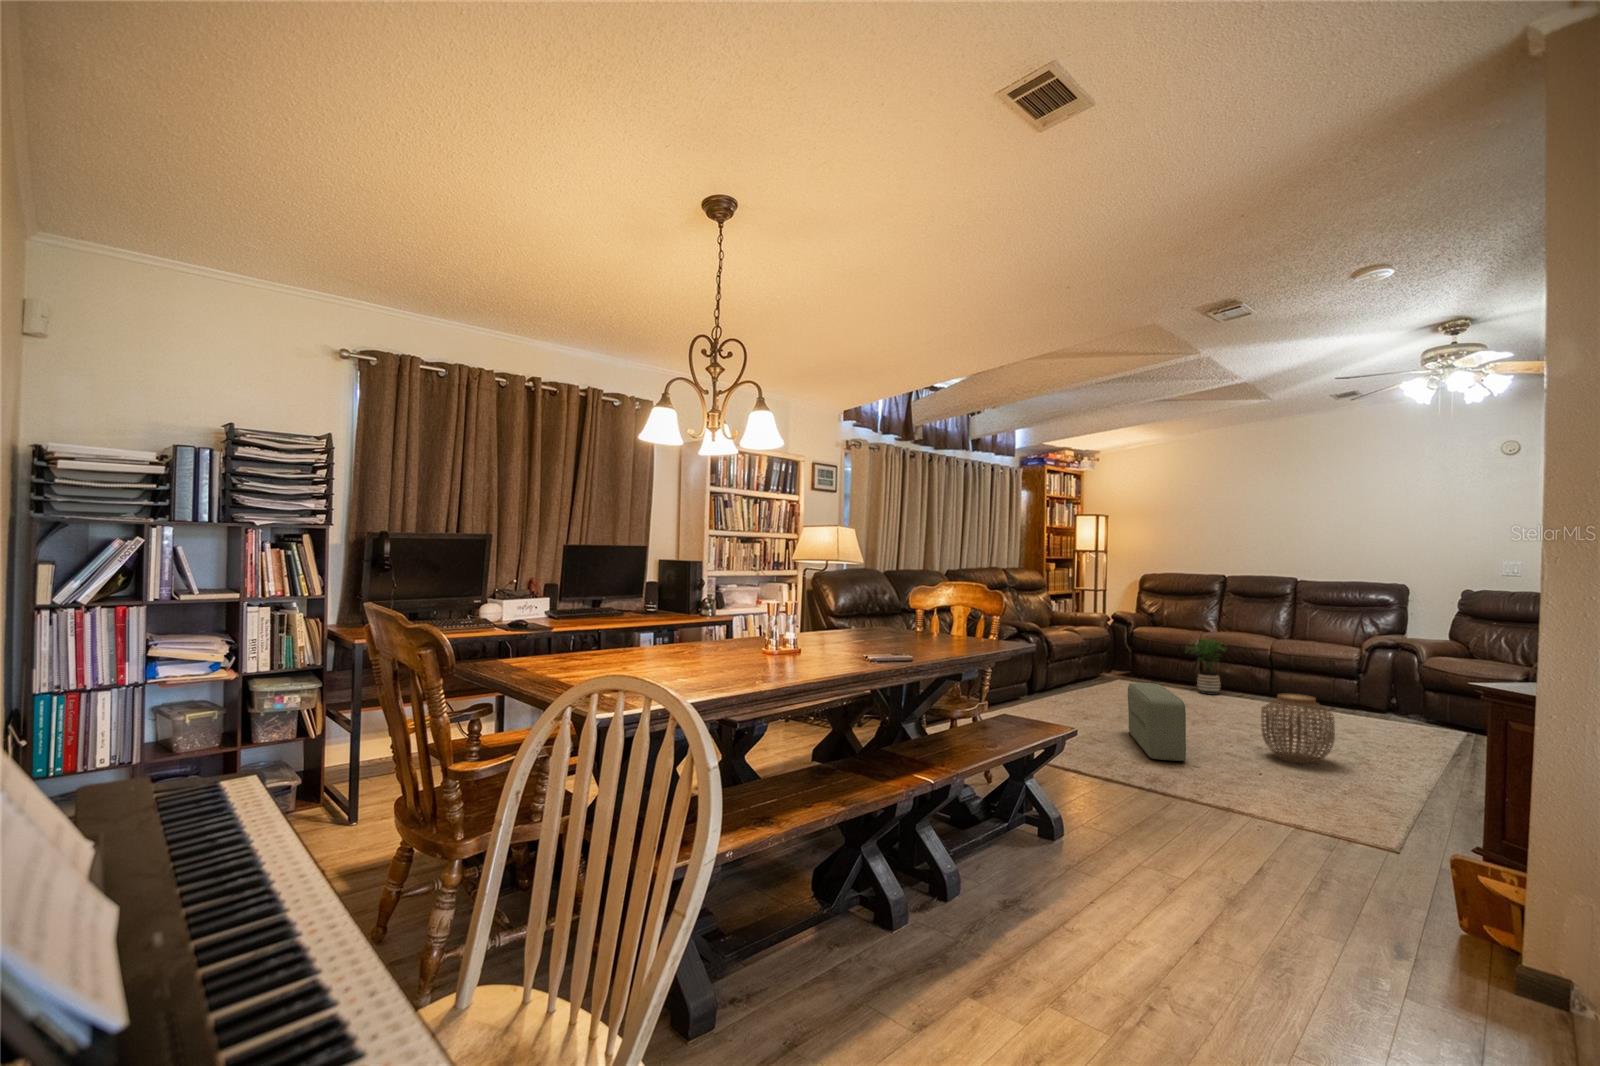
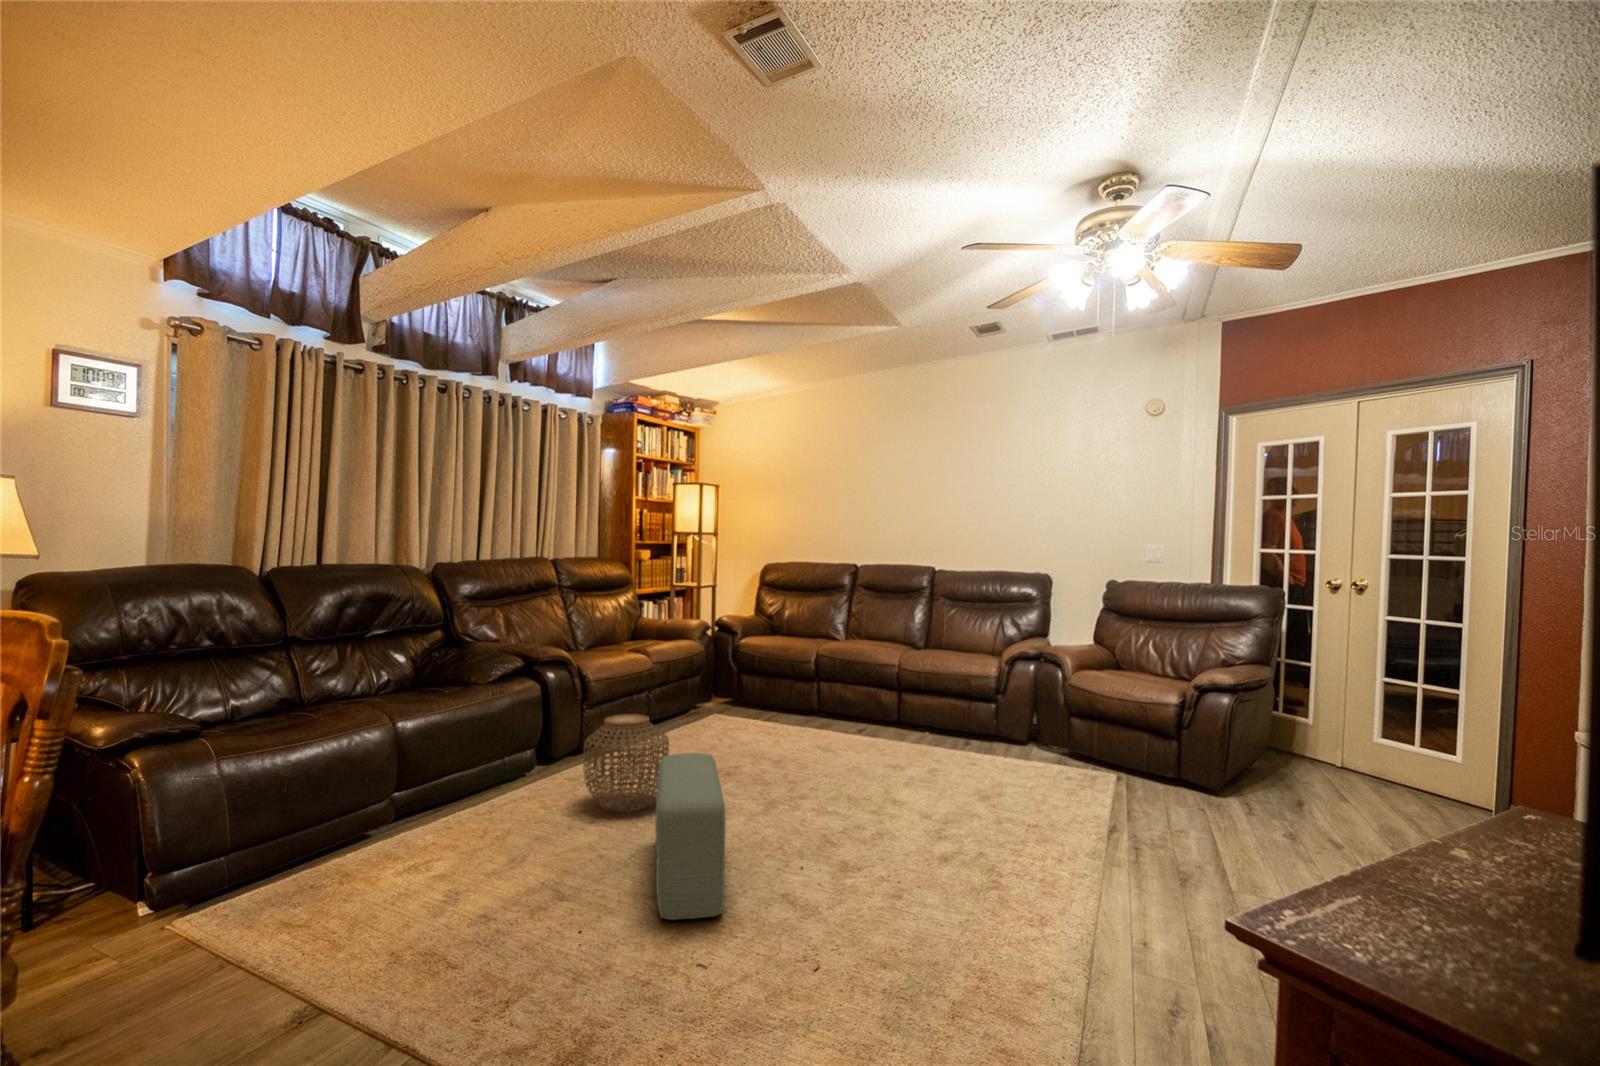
potted plant: present [1187,639,1224,695] -> none [792,653,849,736]
woven basket: present [1261,694,1335,764] -> present [583,714,669,812]

